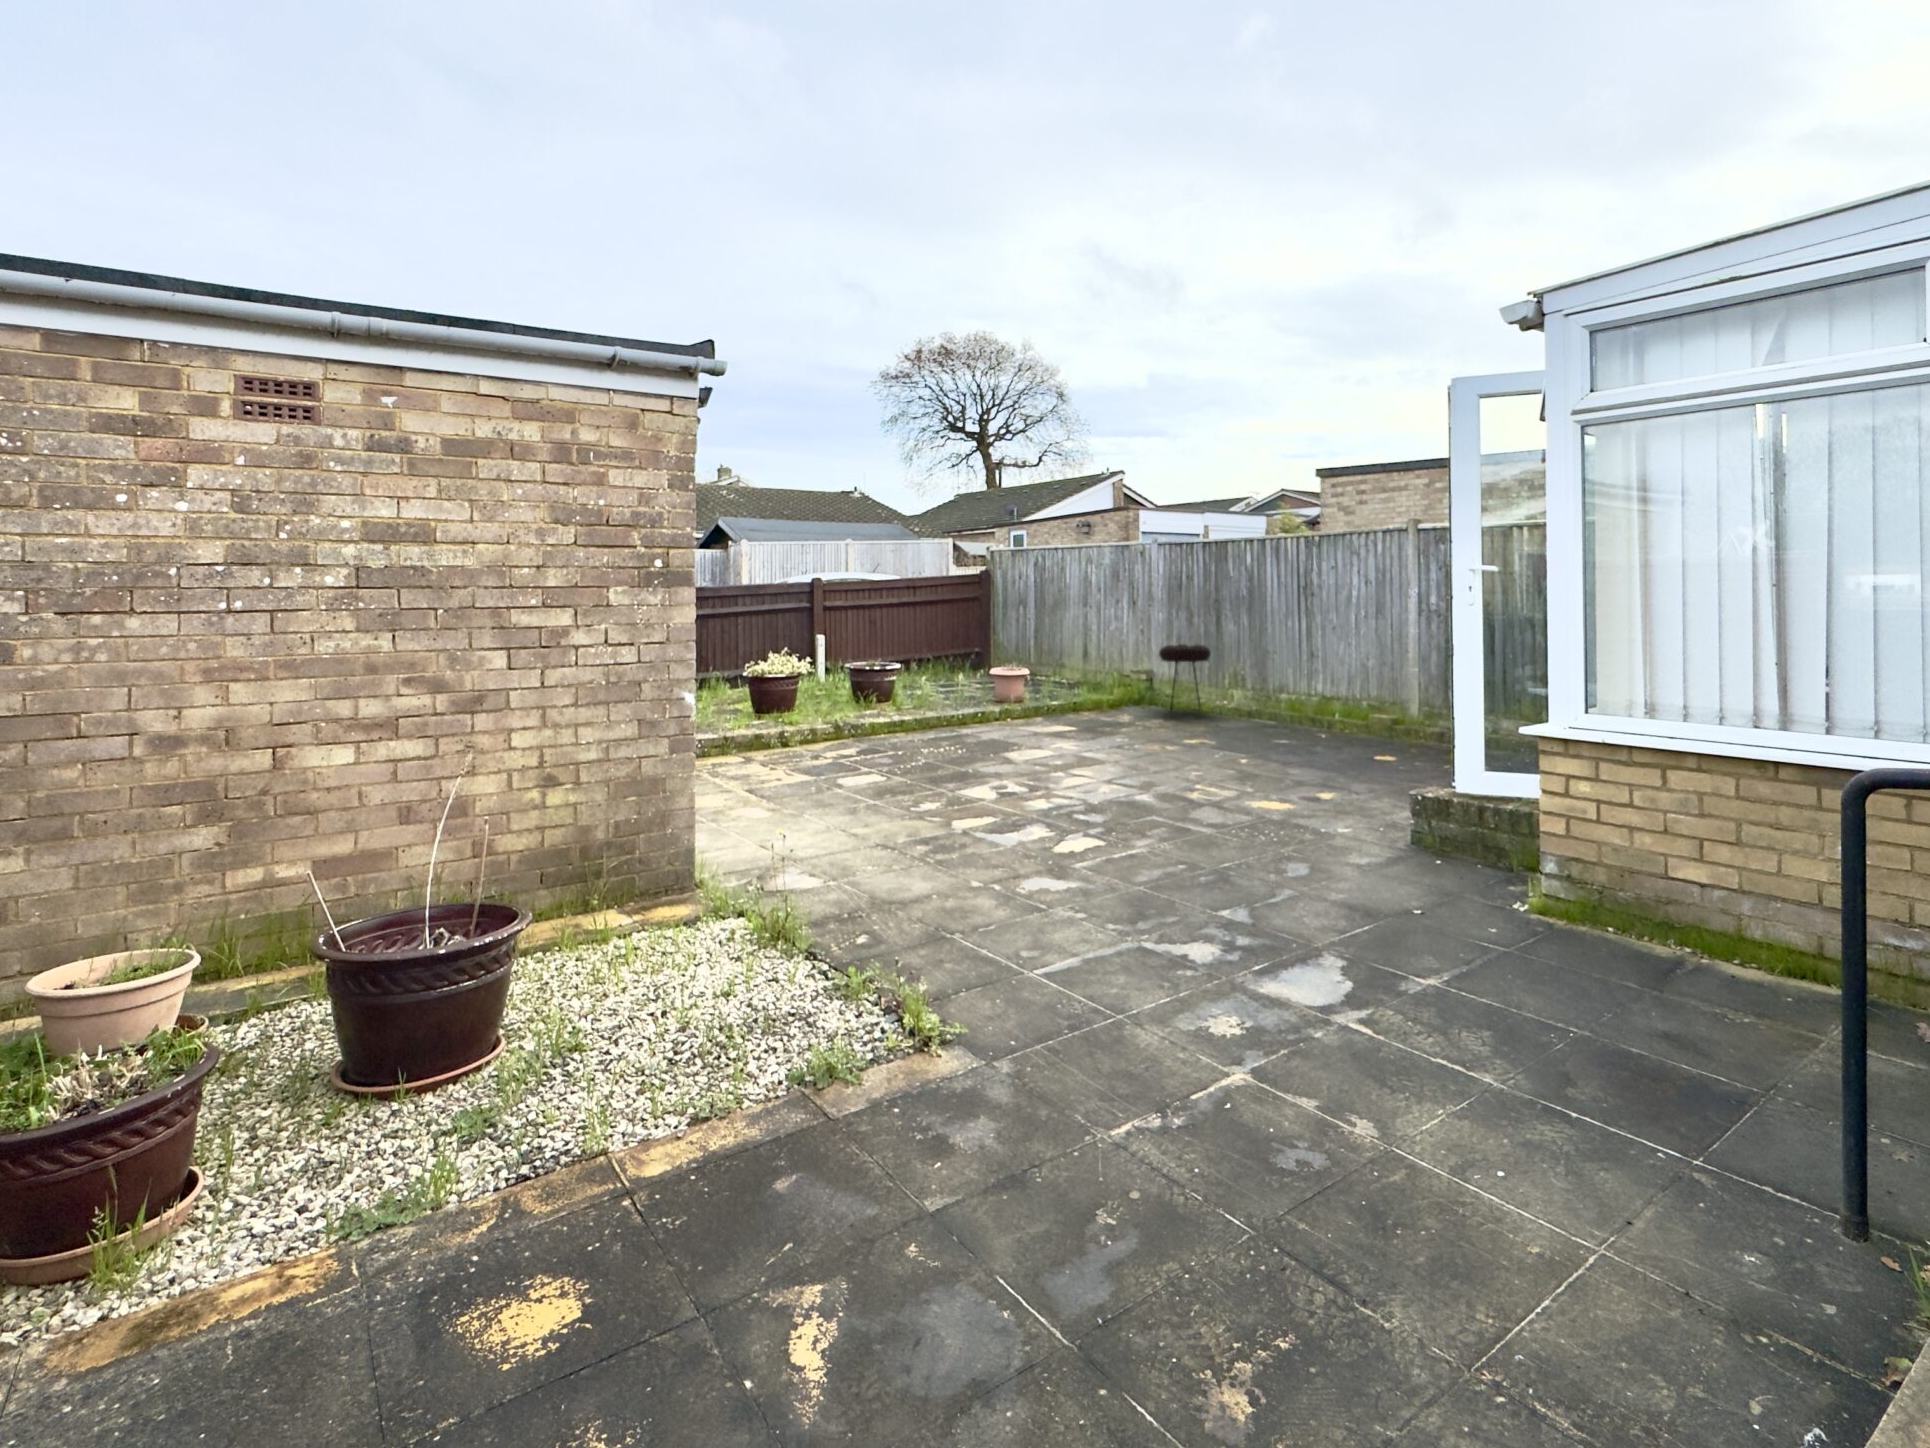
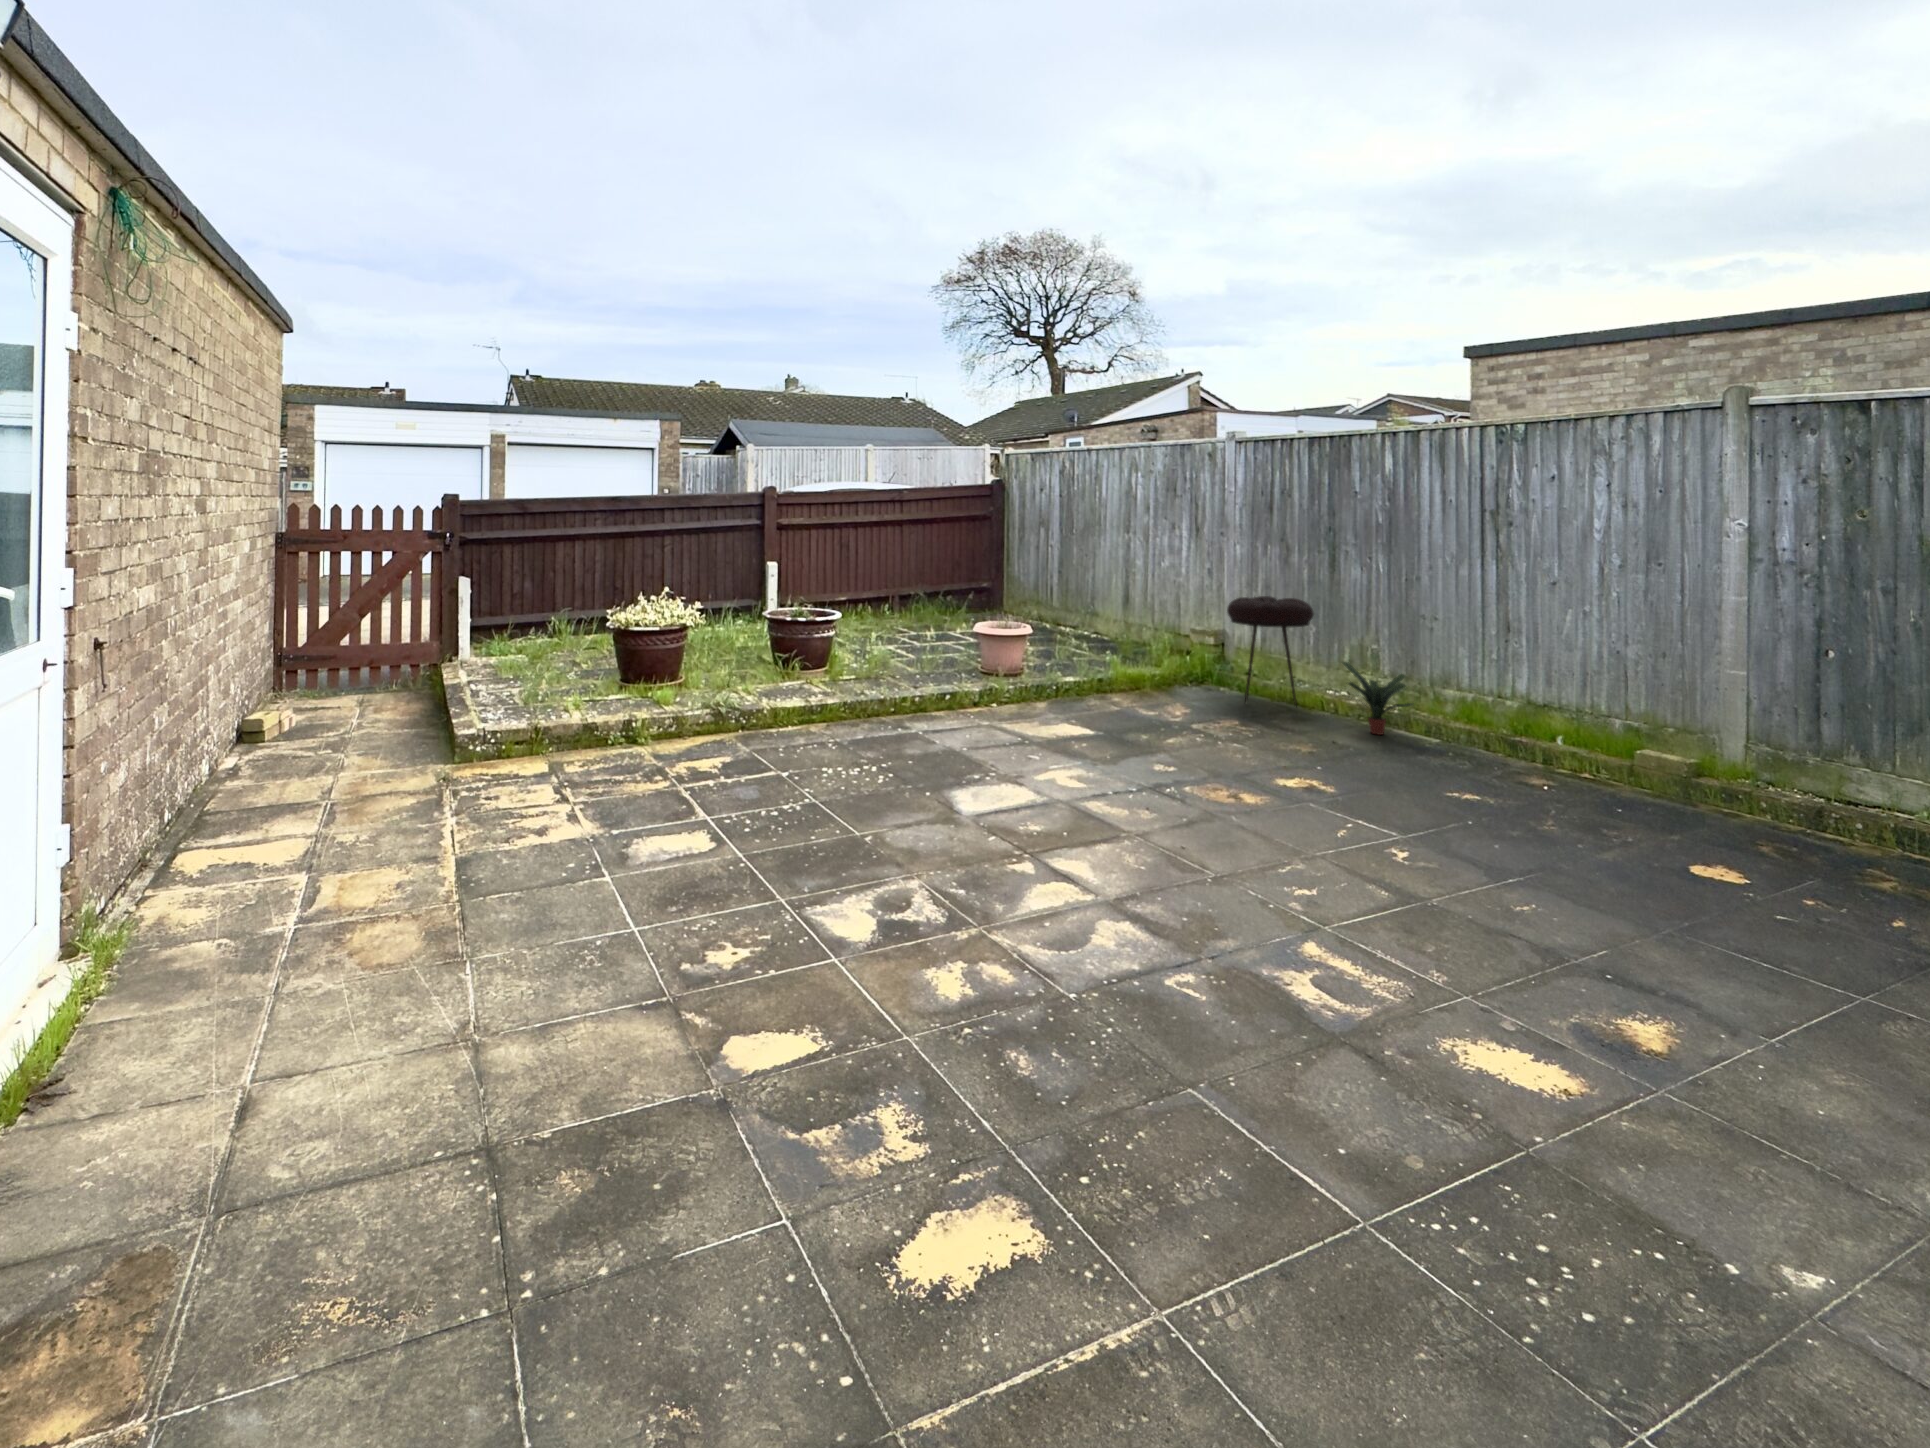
potted plant: none [1226,681,1265,722] -> present [1342,662,1413,735]

